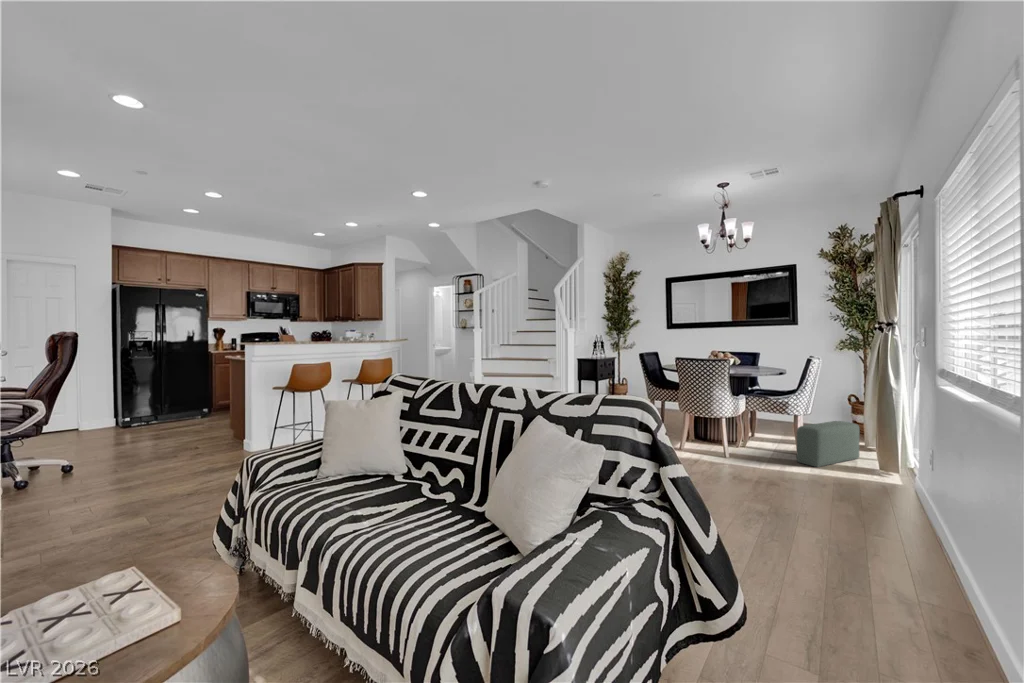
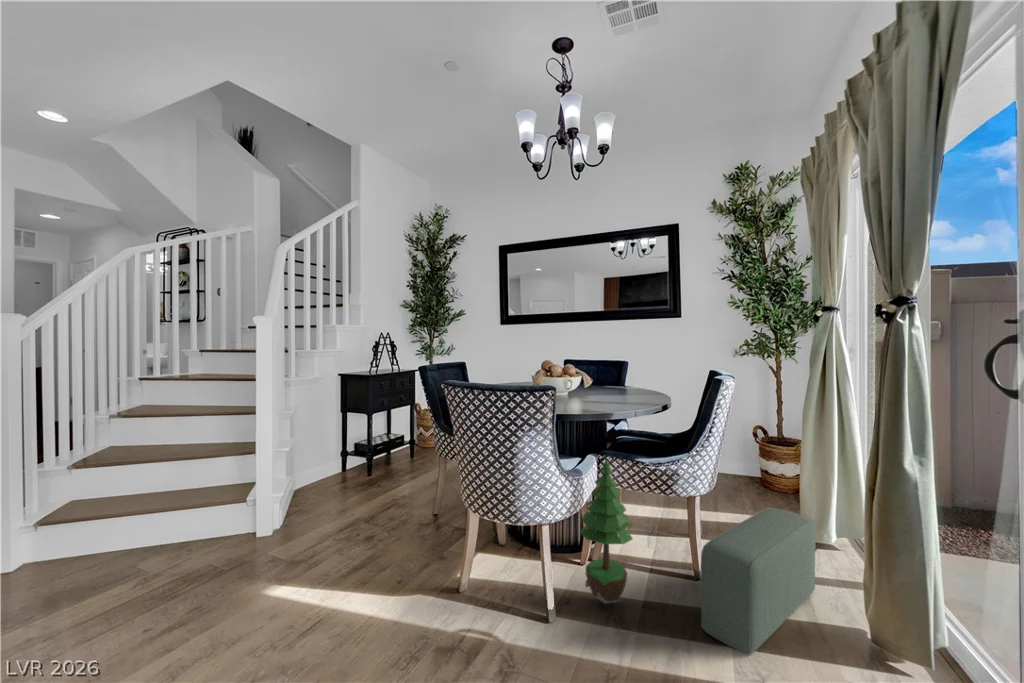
potted tree: none [740,392,765,455] -> present [580,460,633,604]

